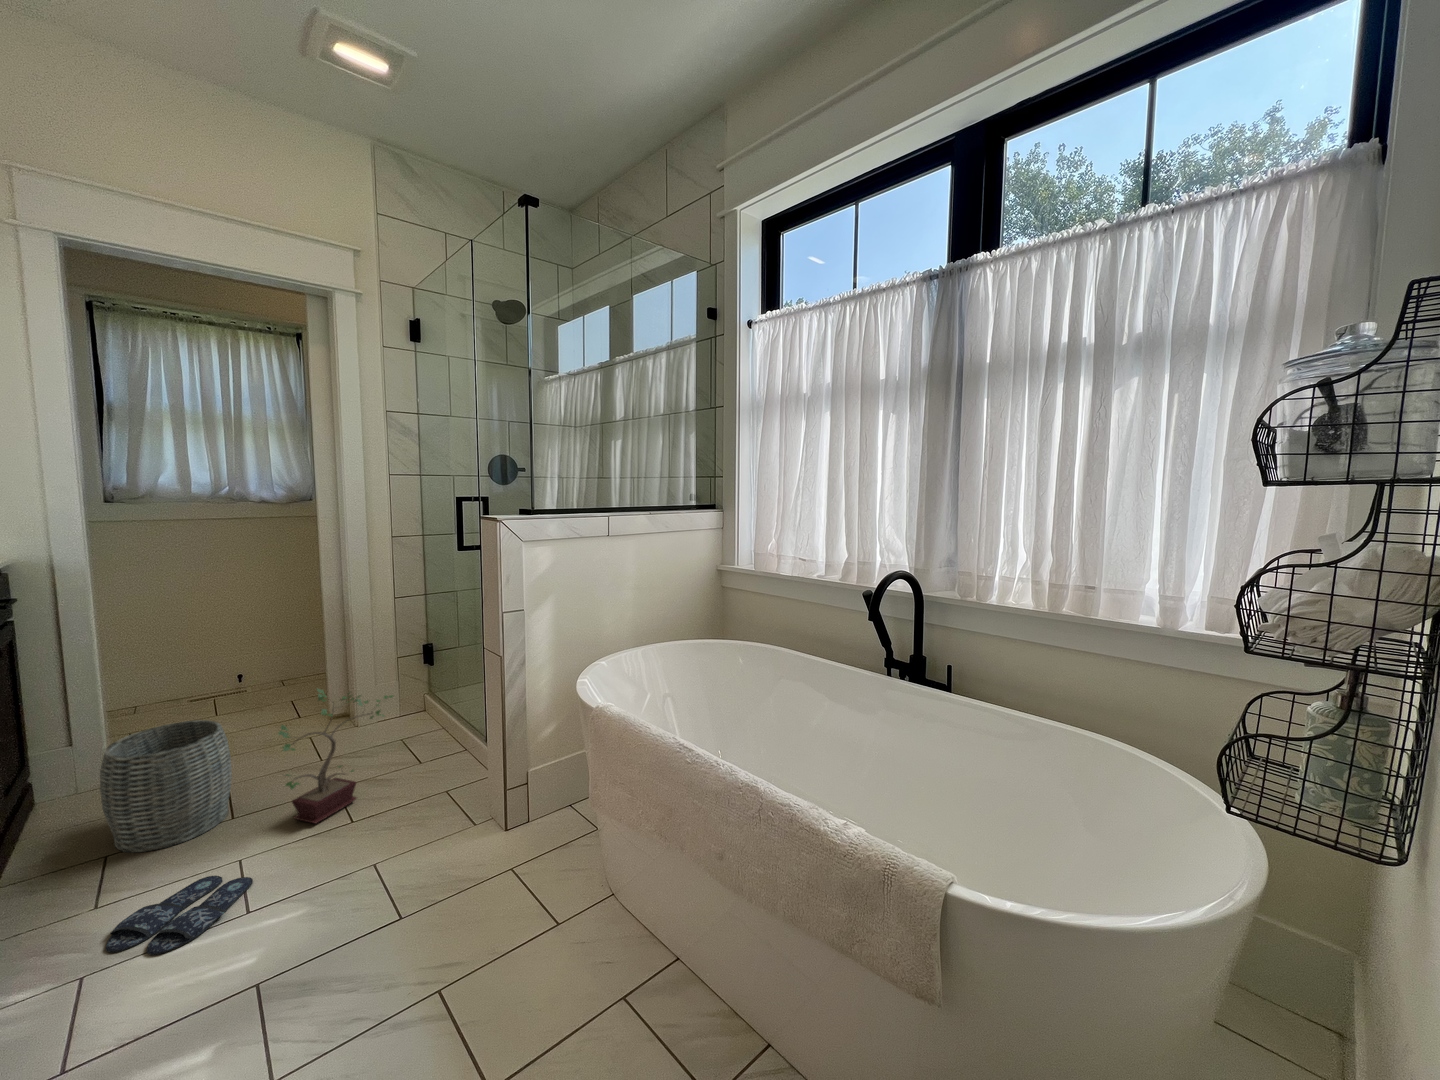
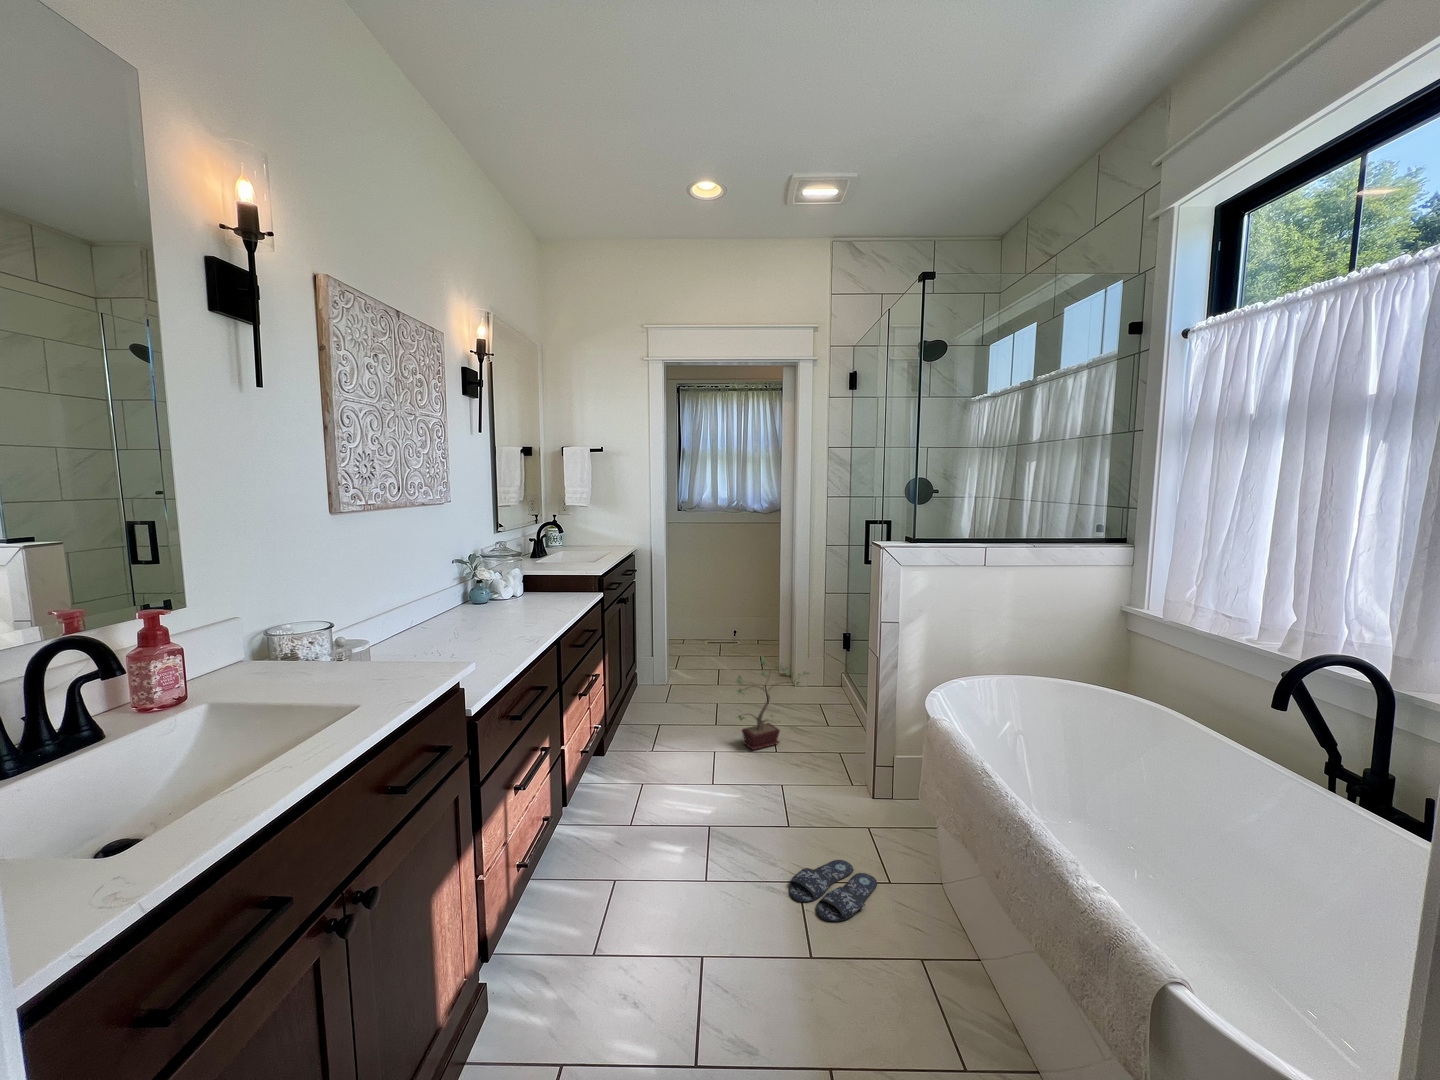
woven basket: present [100,720,232,852] -> none [656,659,714,734]
slippers: present [106,876,253,955] -> present [790,860,877,921]

